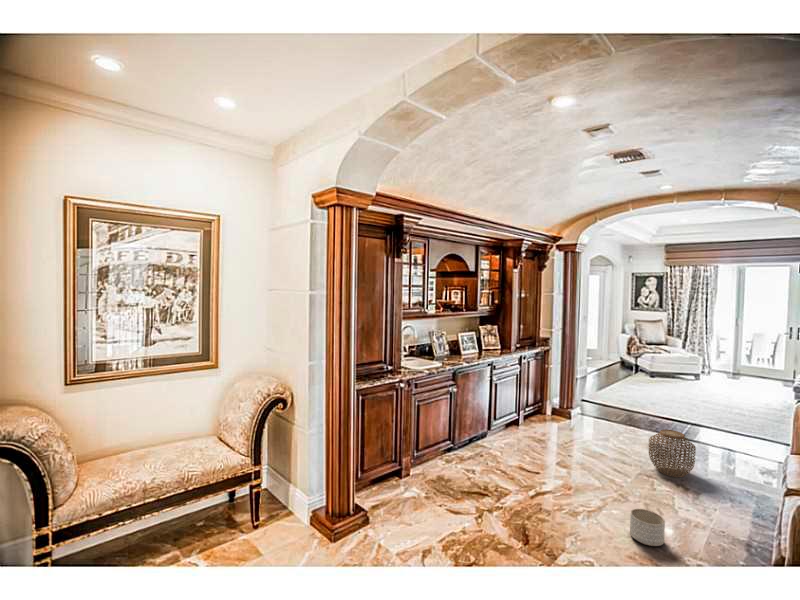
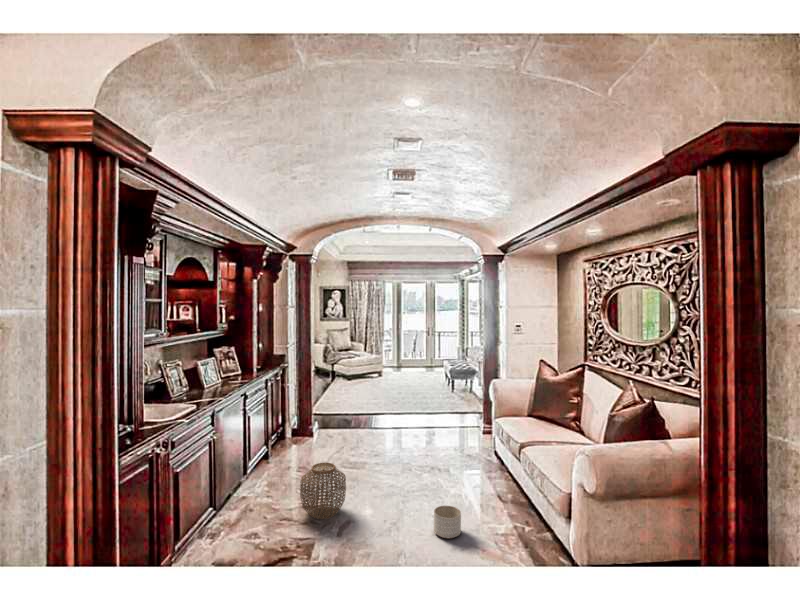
woven basket: present [649,430,696,477] -> present [300,463,346,519]

